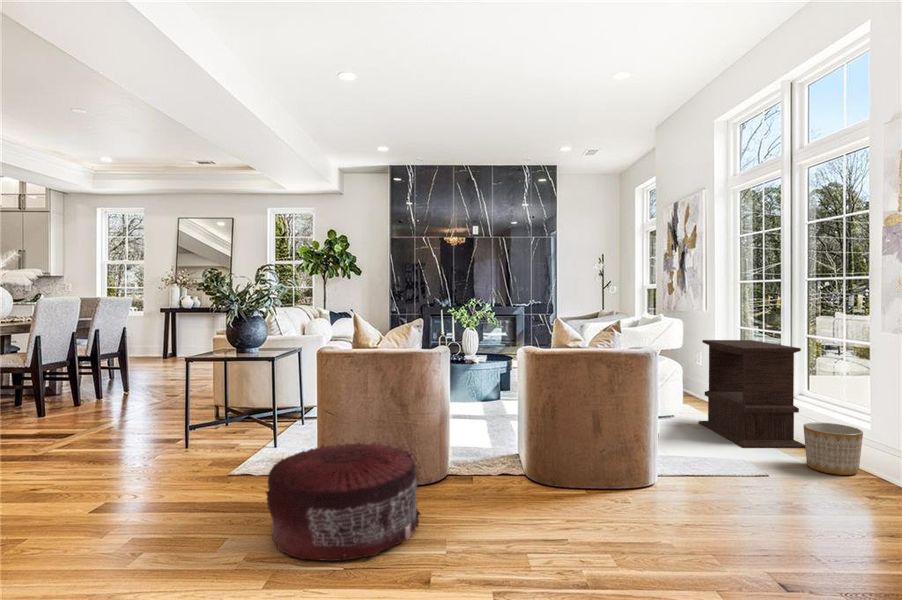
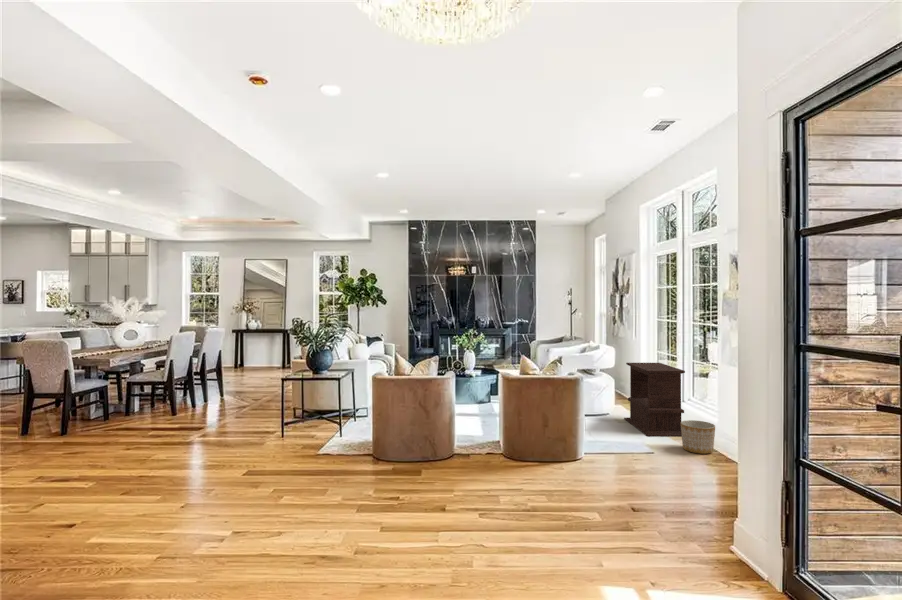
pouf: present [266,442,421,561] -> none [352,434,440,501]

